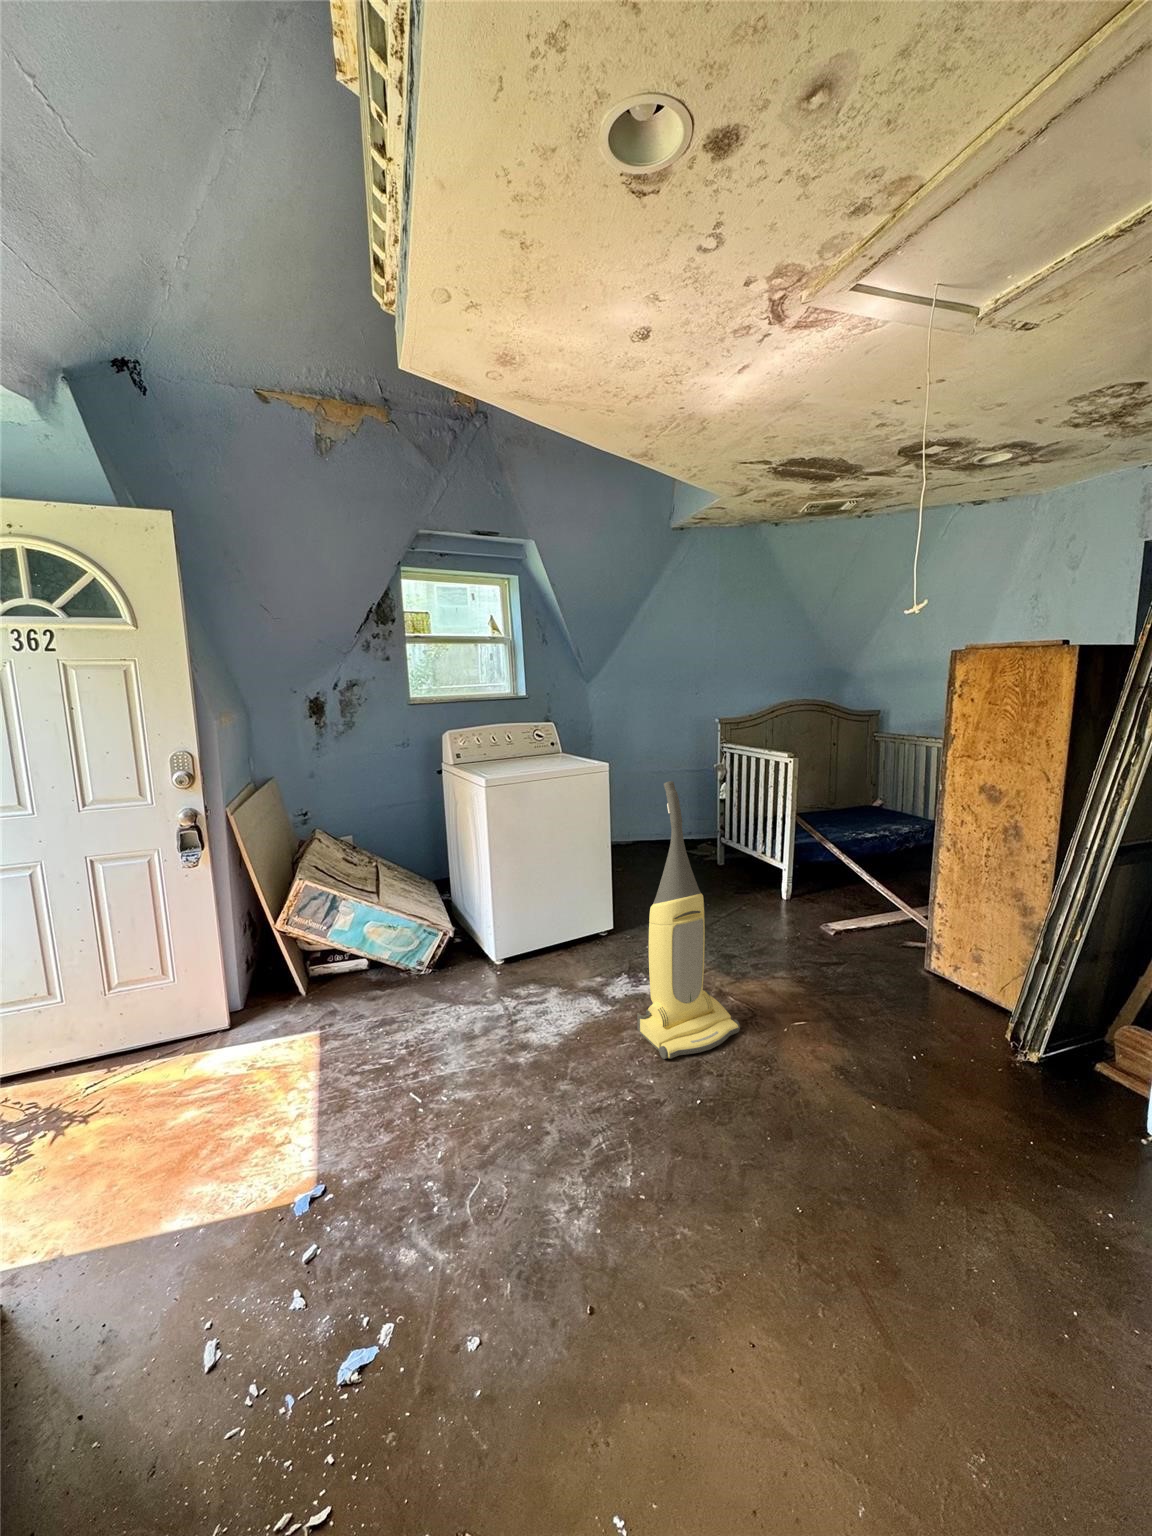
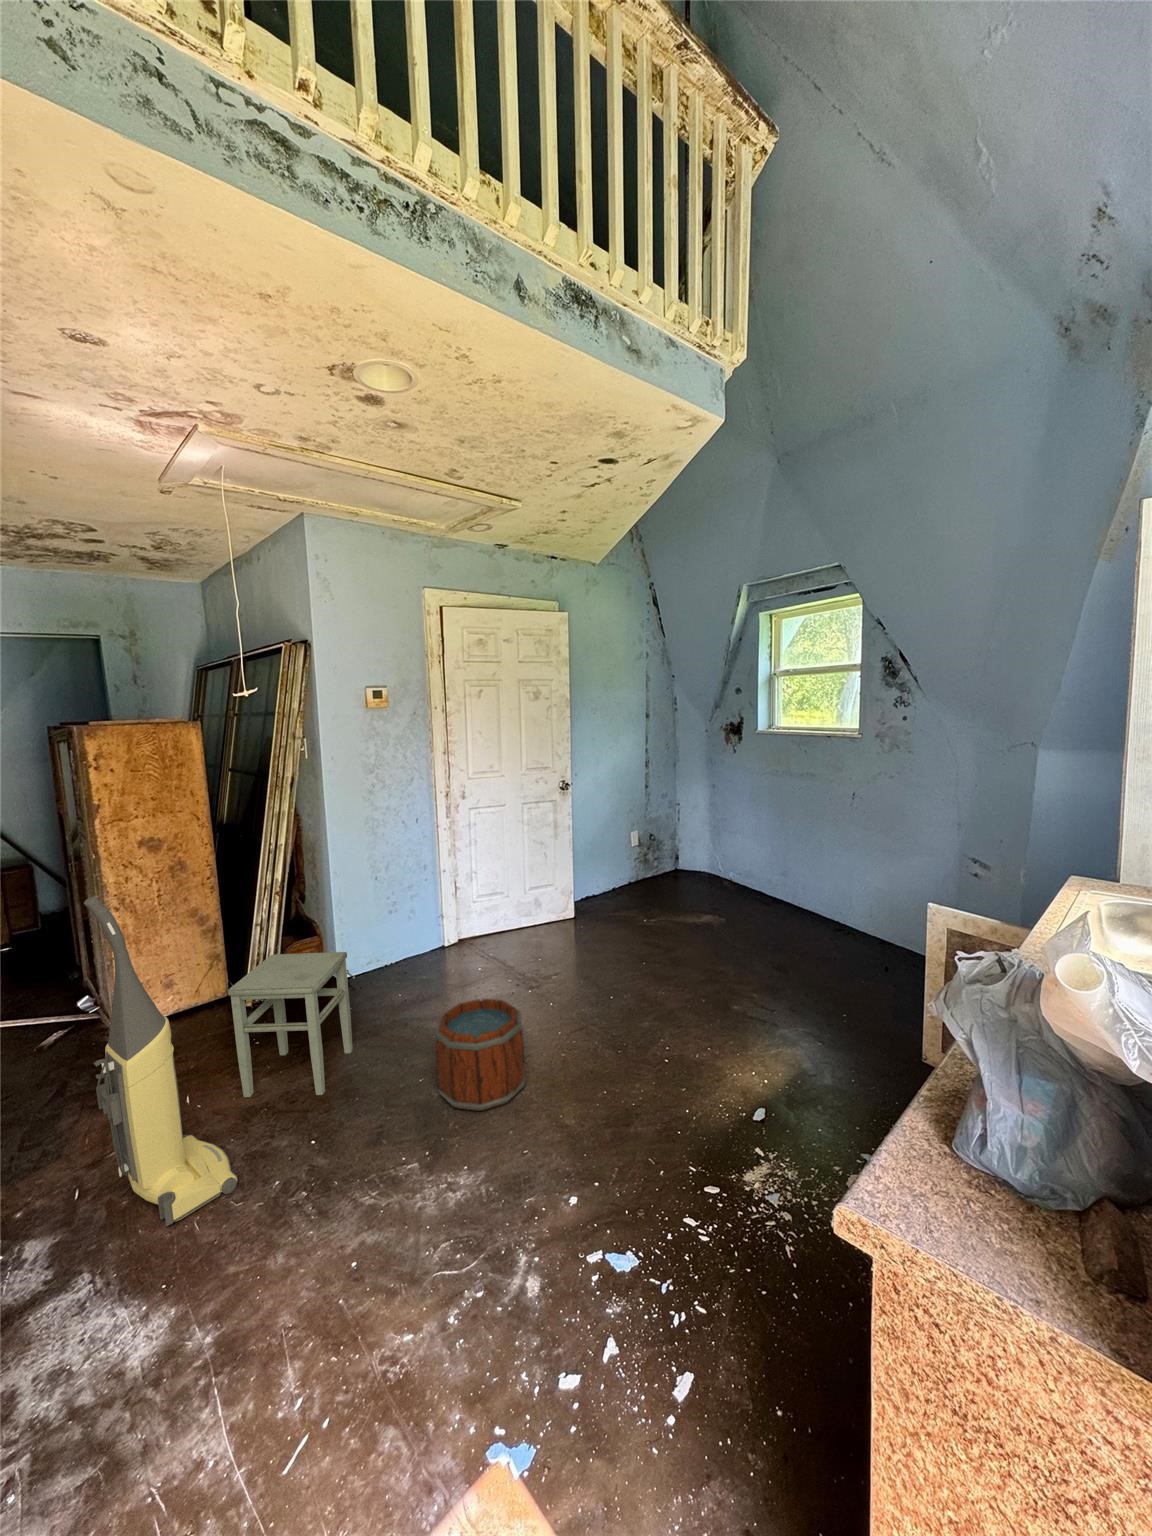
stool: none [795,940,921,1144] -> present [228,952,353,1097]
bucket: none [696,1134,864,1380] -> present [435,999,525,1111]

